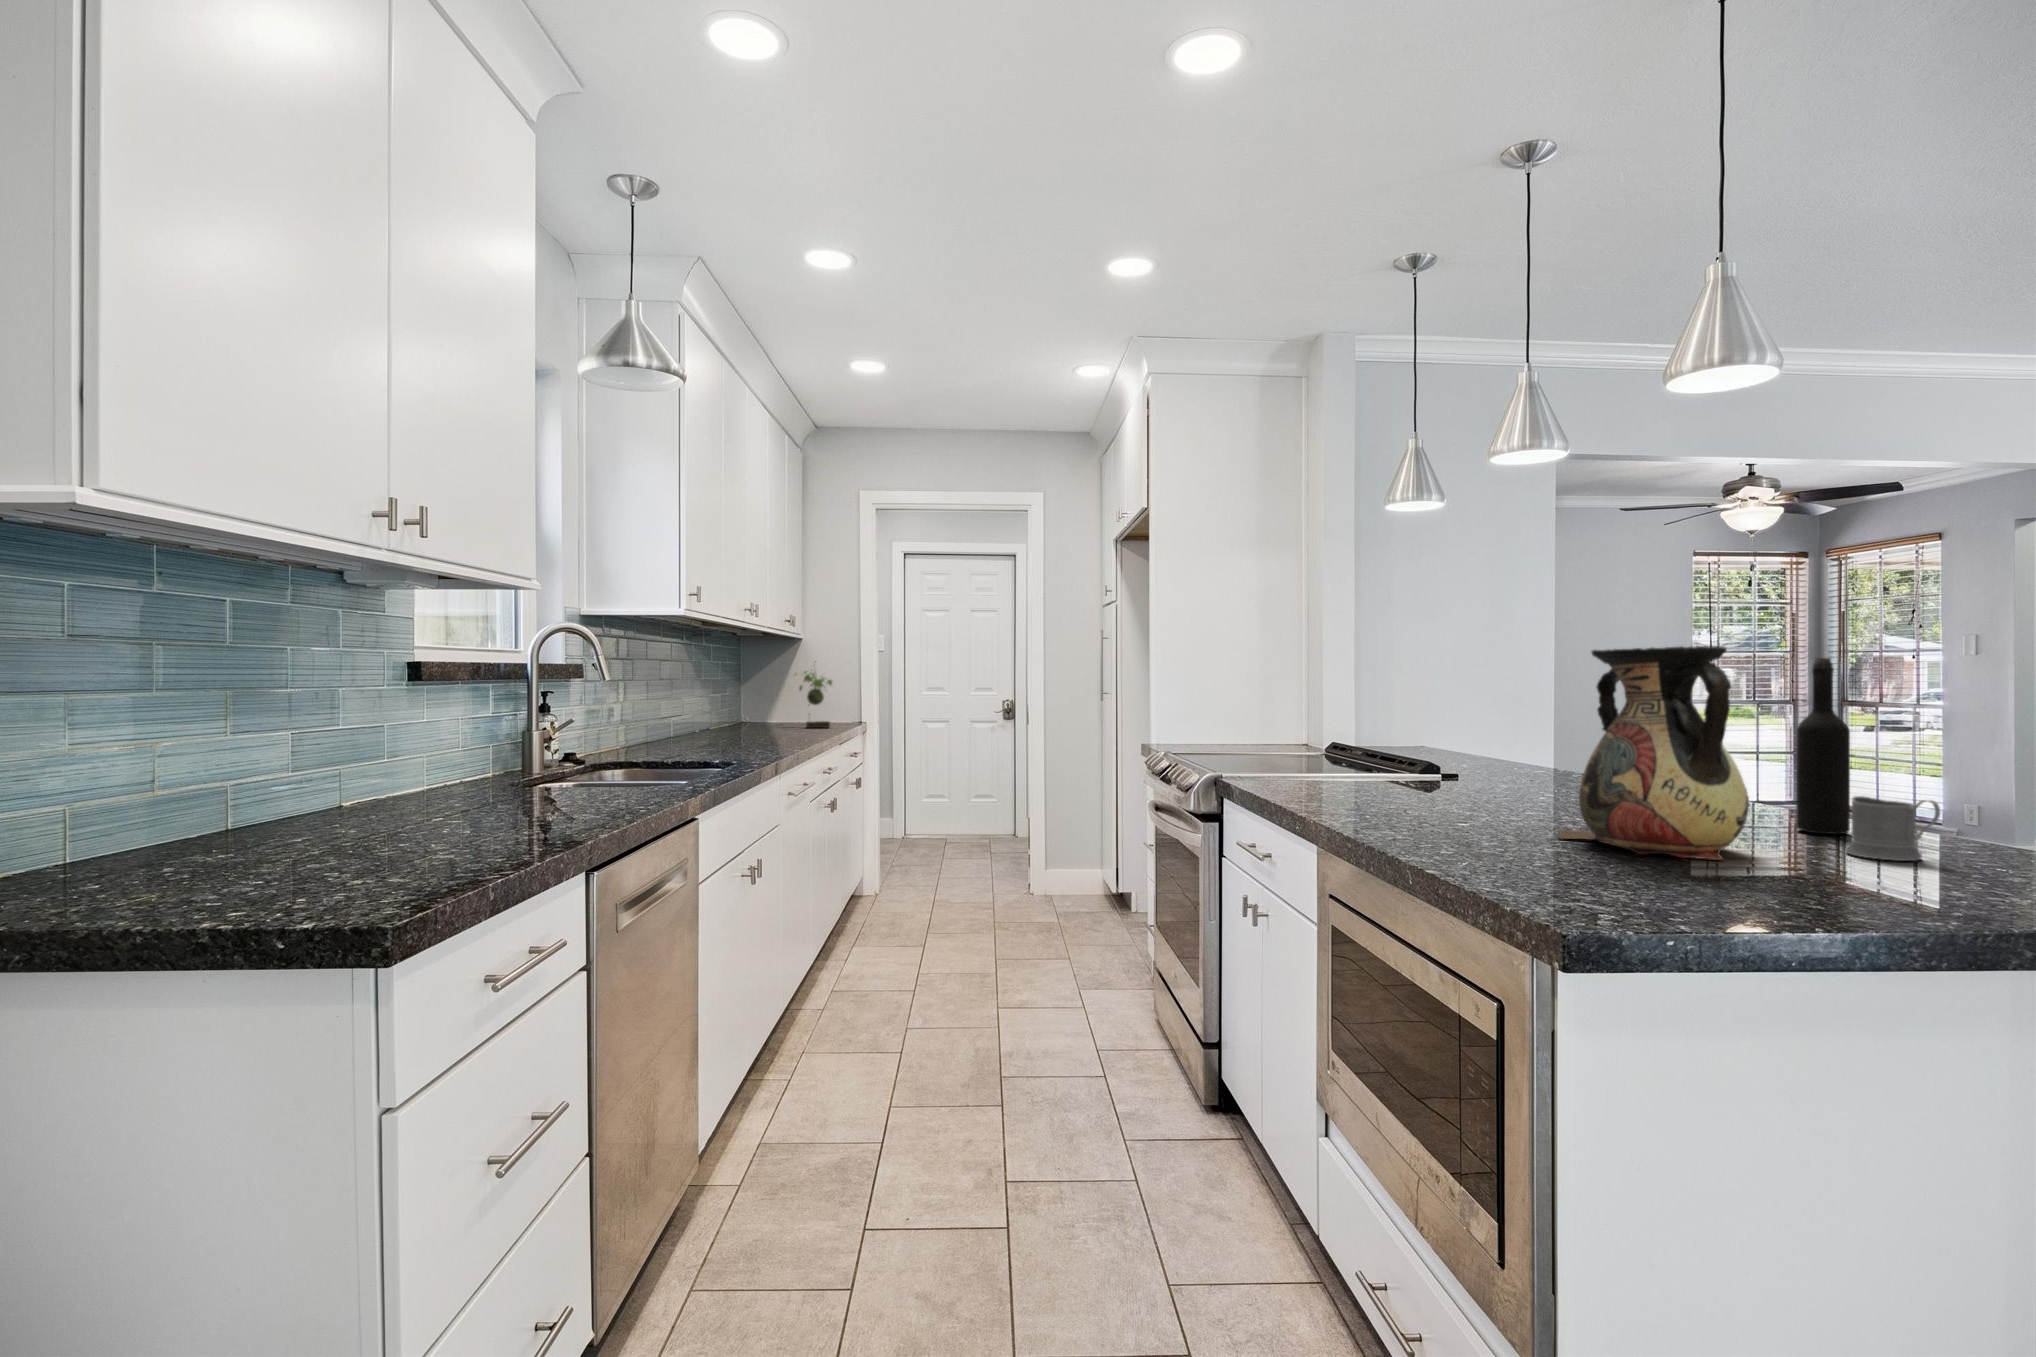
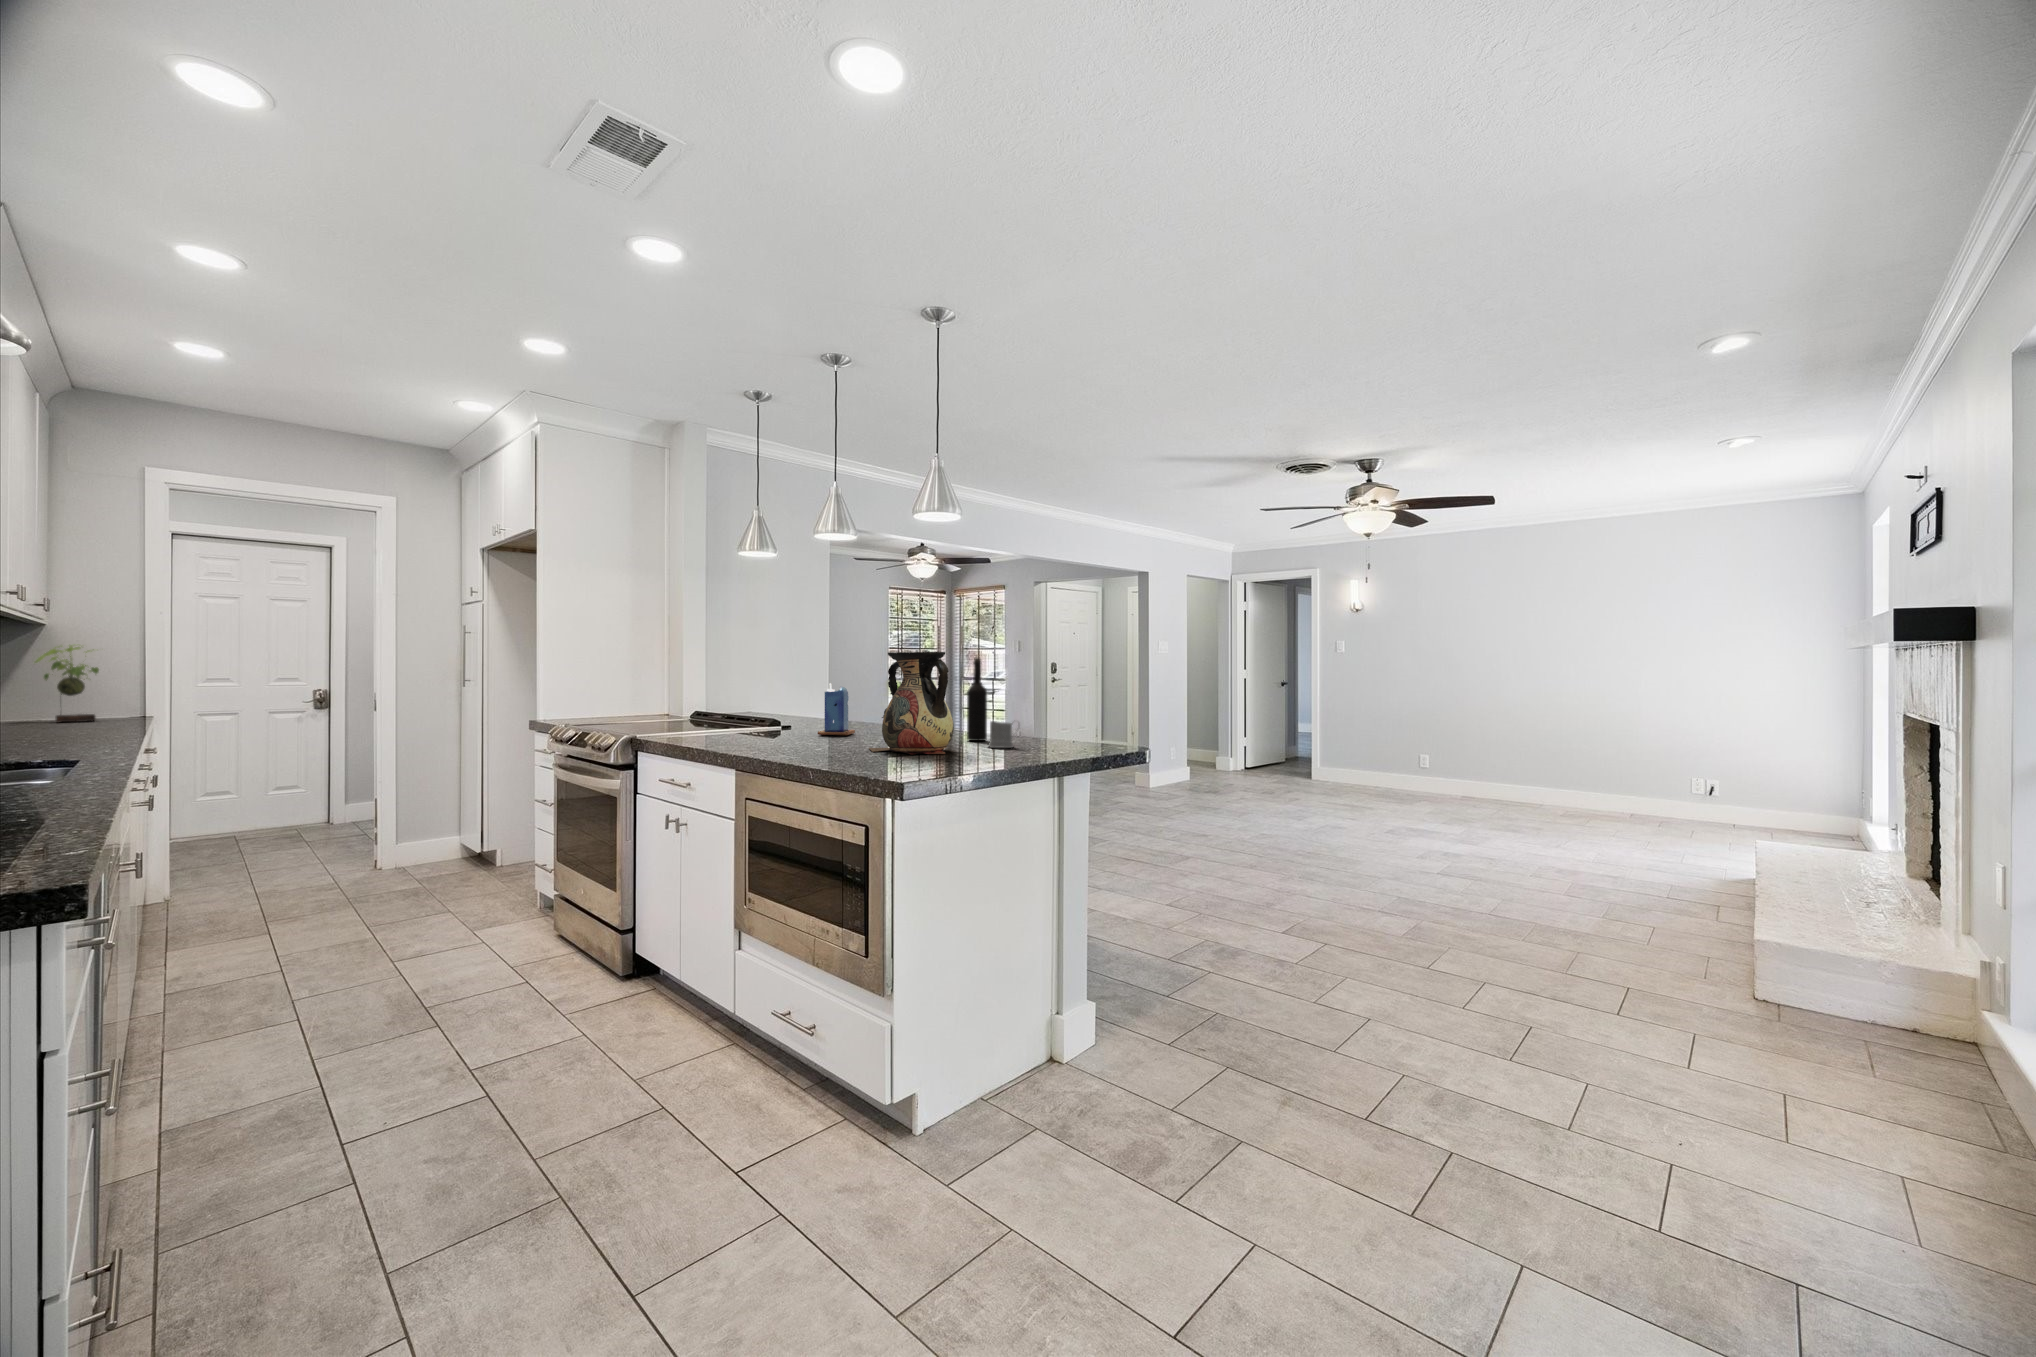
candle: none [1484,705,1557,797] -> present [818,683,855,735]

